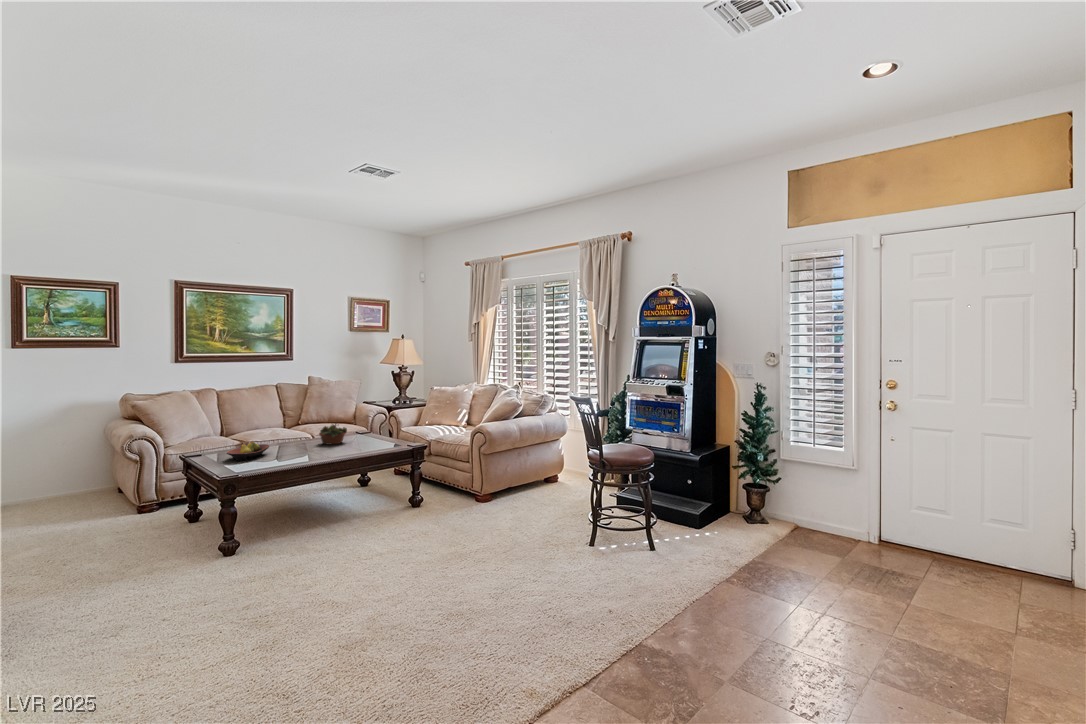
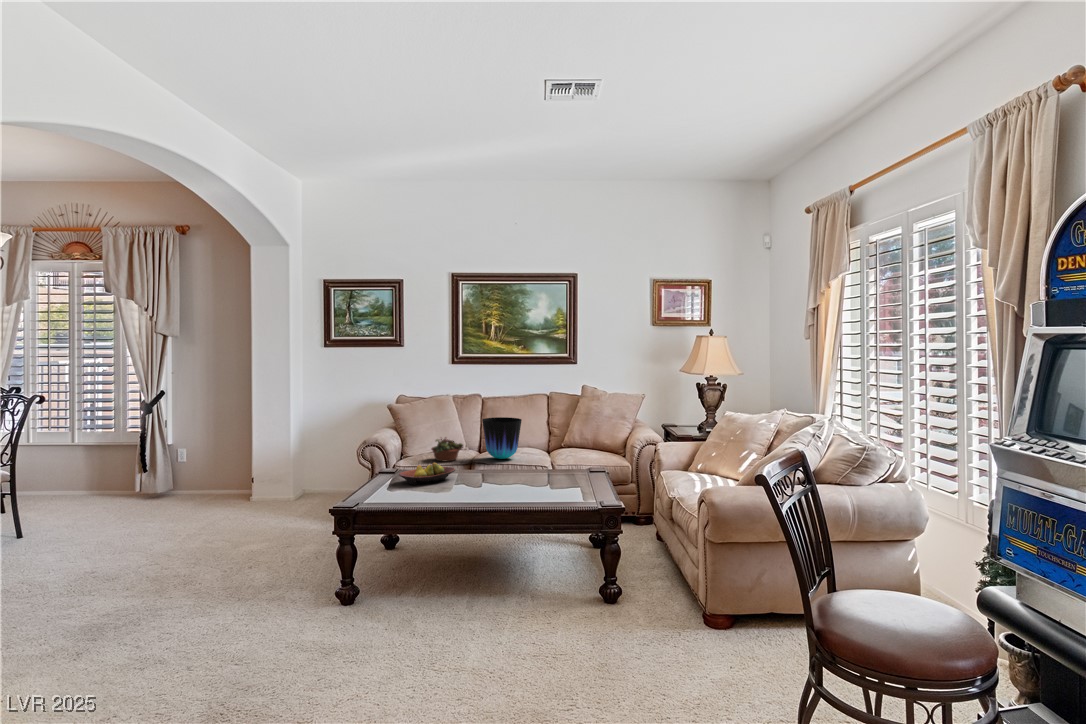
vase: none [249,404,285,438] -> present [482,417,522,459]
succulent planter: present [319,423,347,445] -> present [431,437,463,461]

